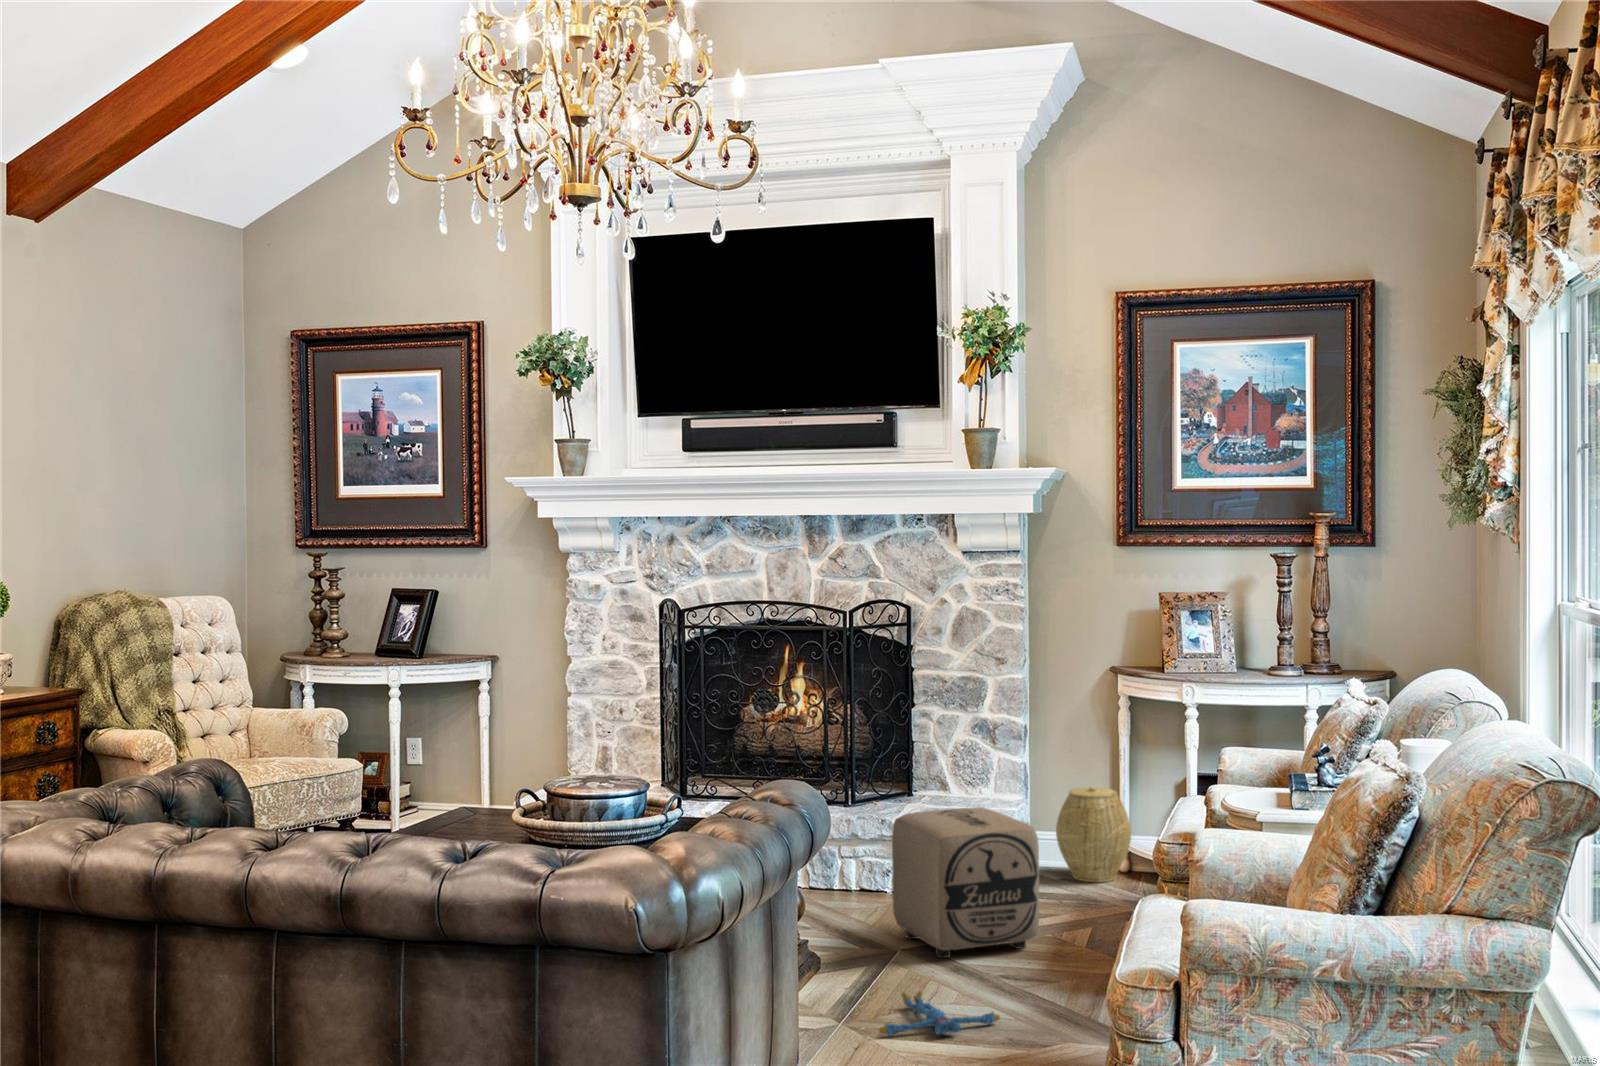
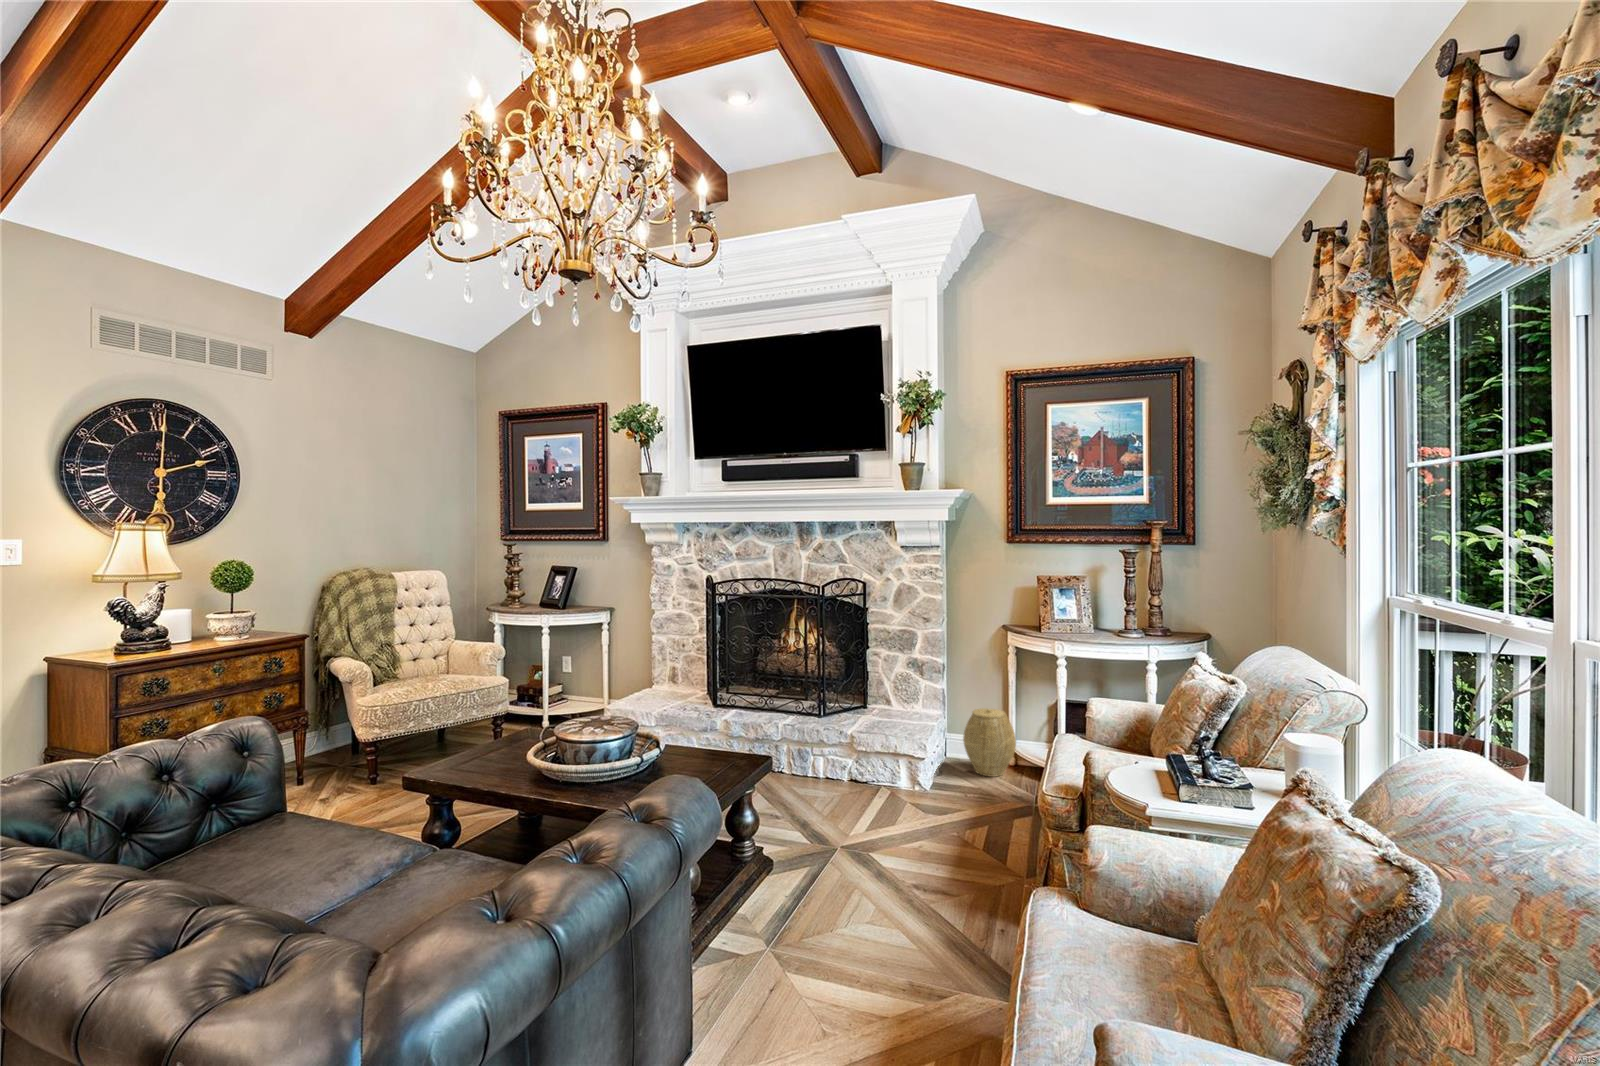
ottoman: present [892,807,1039,958] -> none [839,734,947,857]
plush toy: present [879,991,1000,1036] -> none [802,907,908,967]

